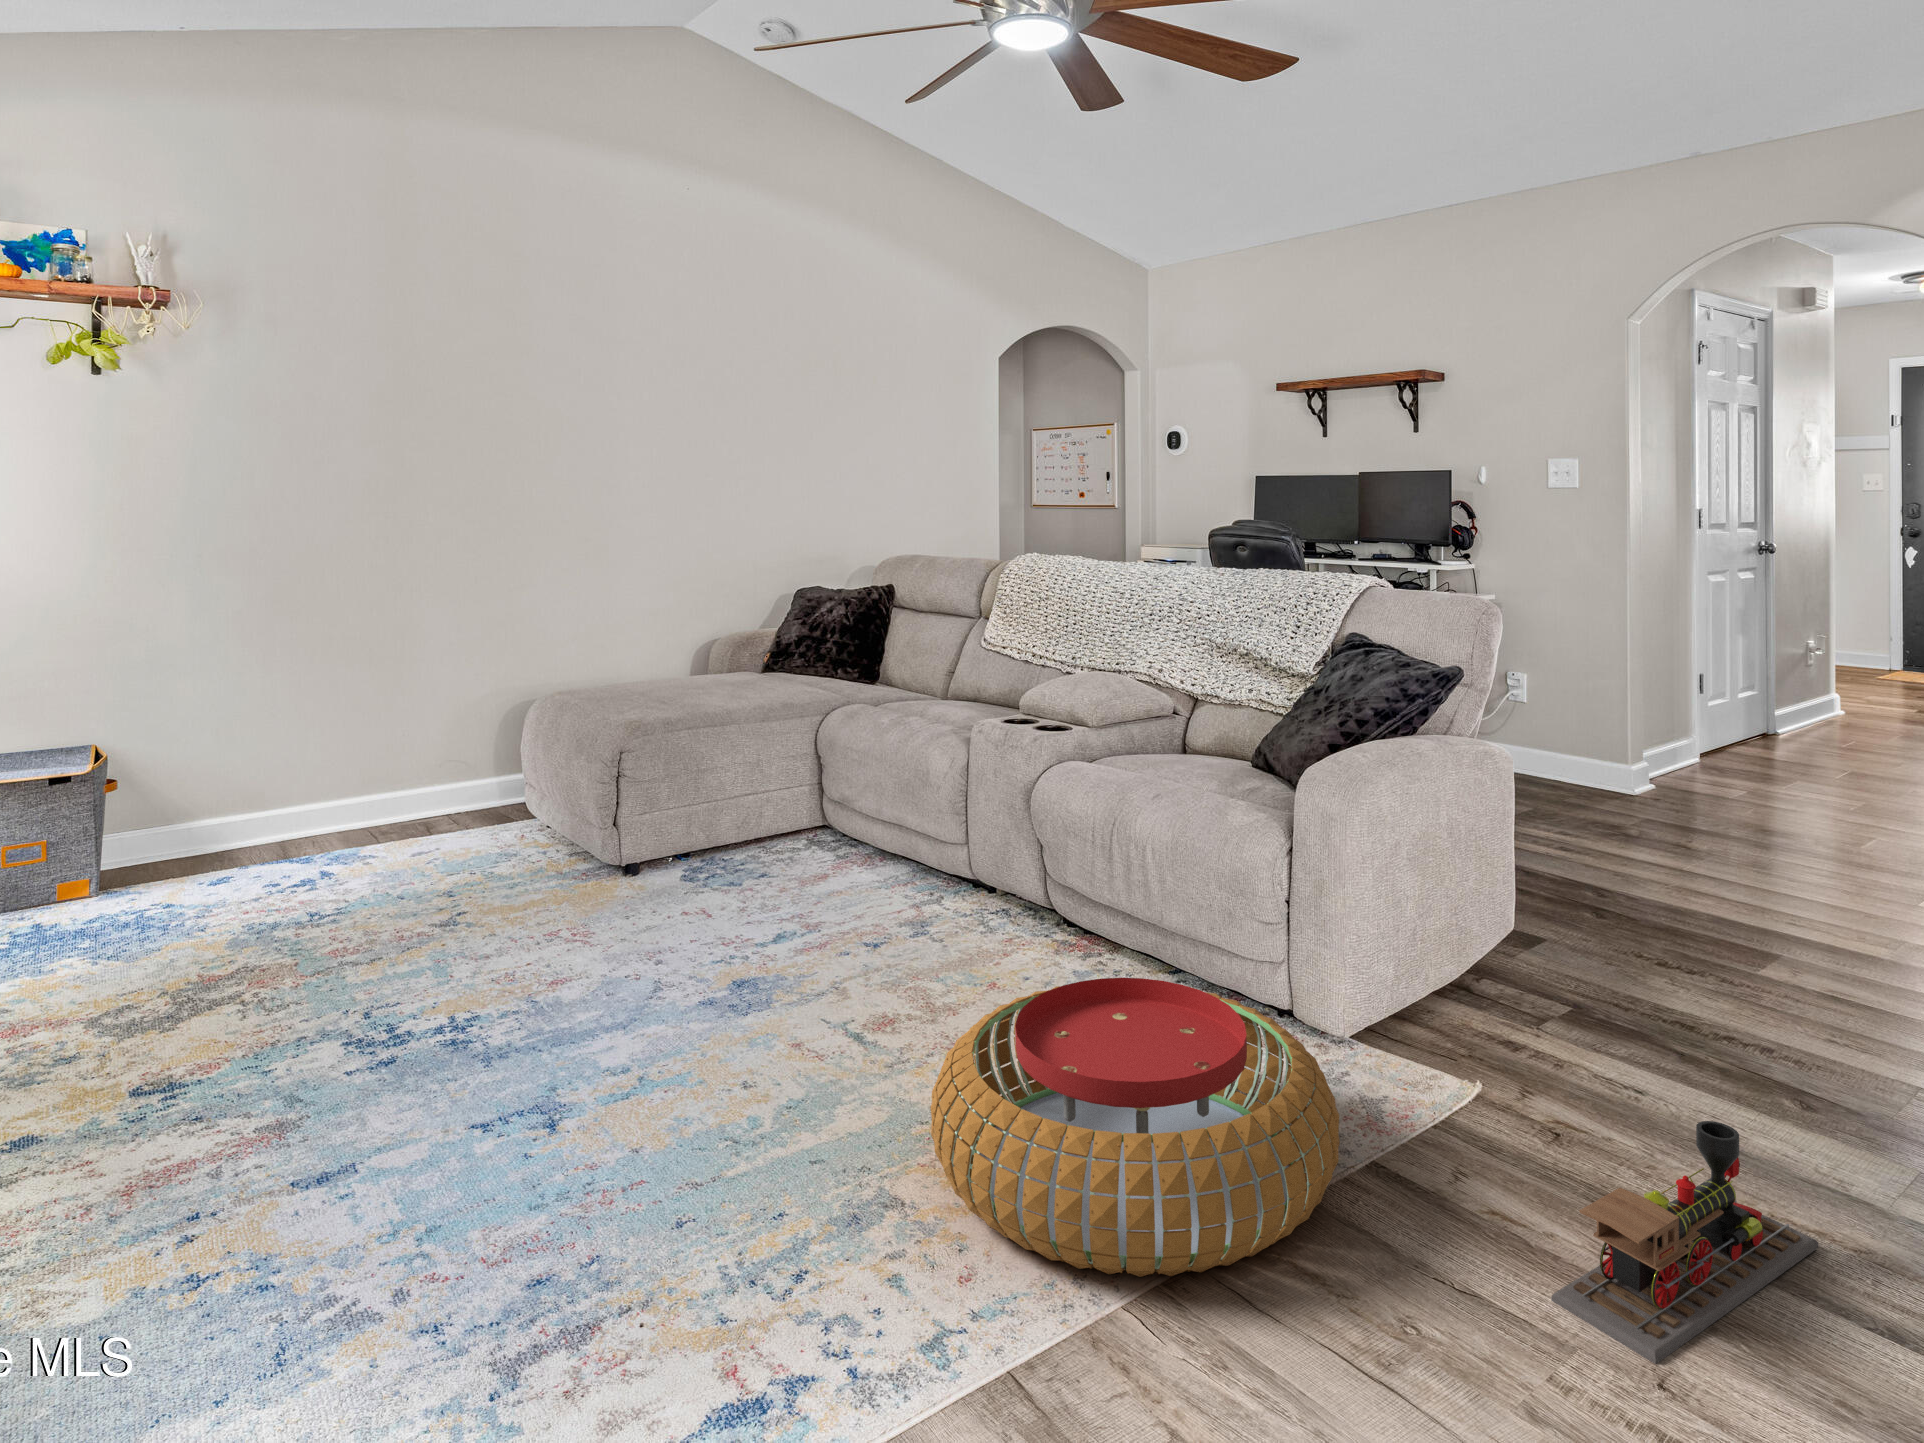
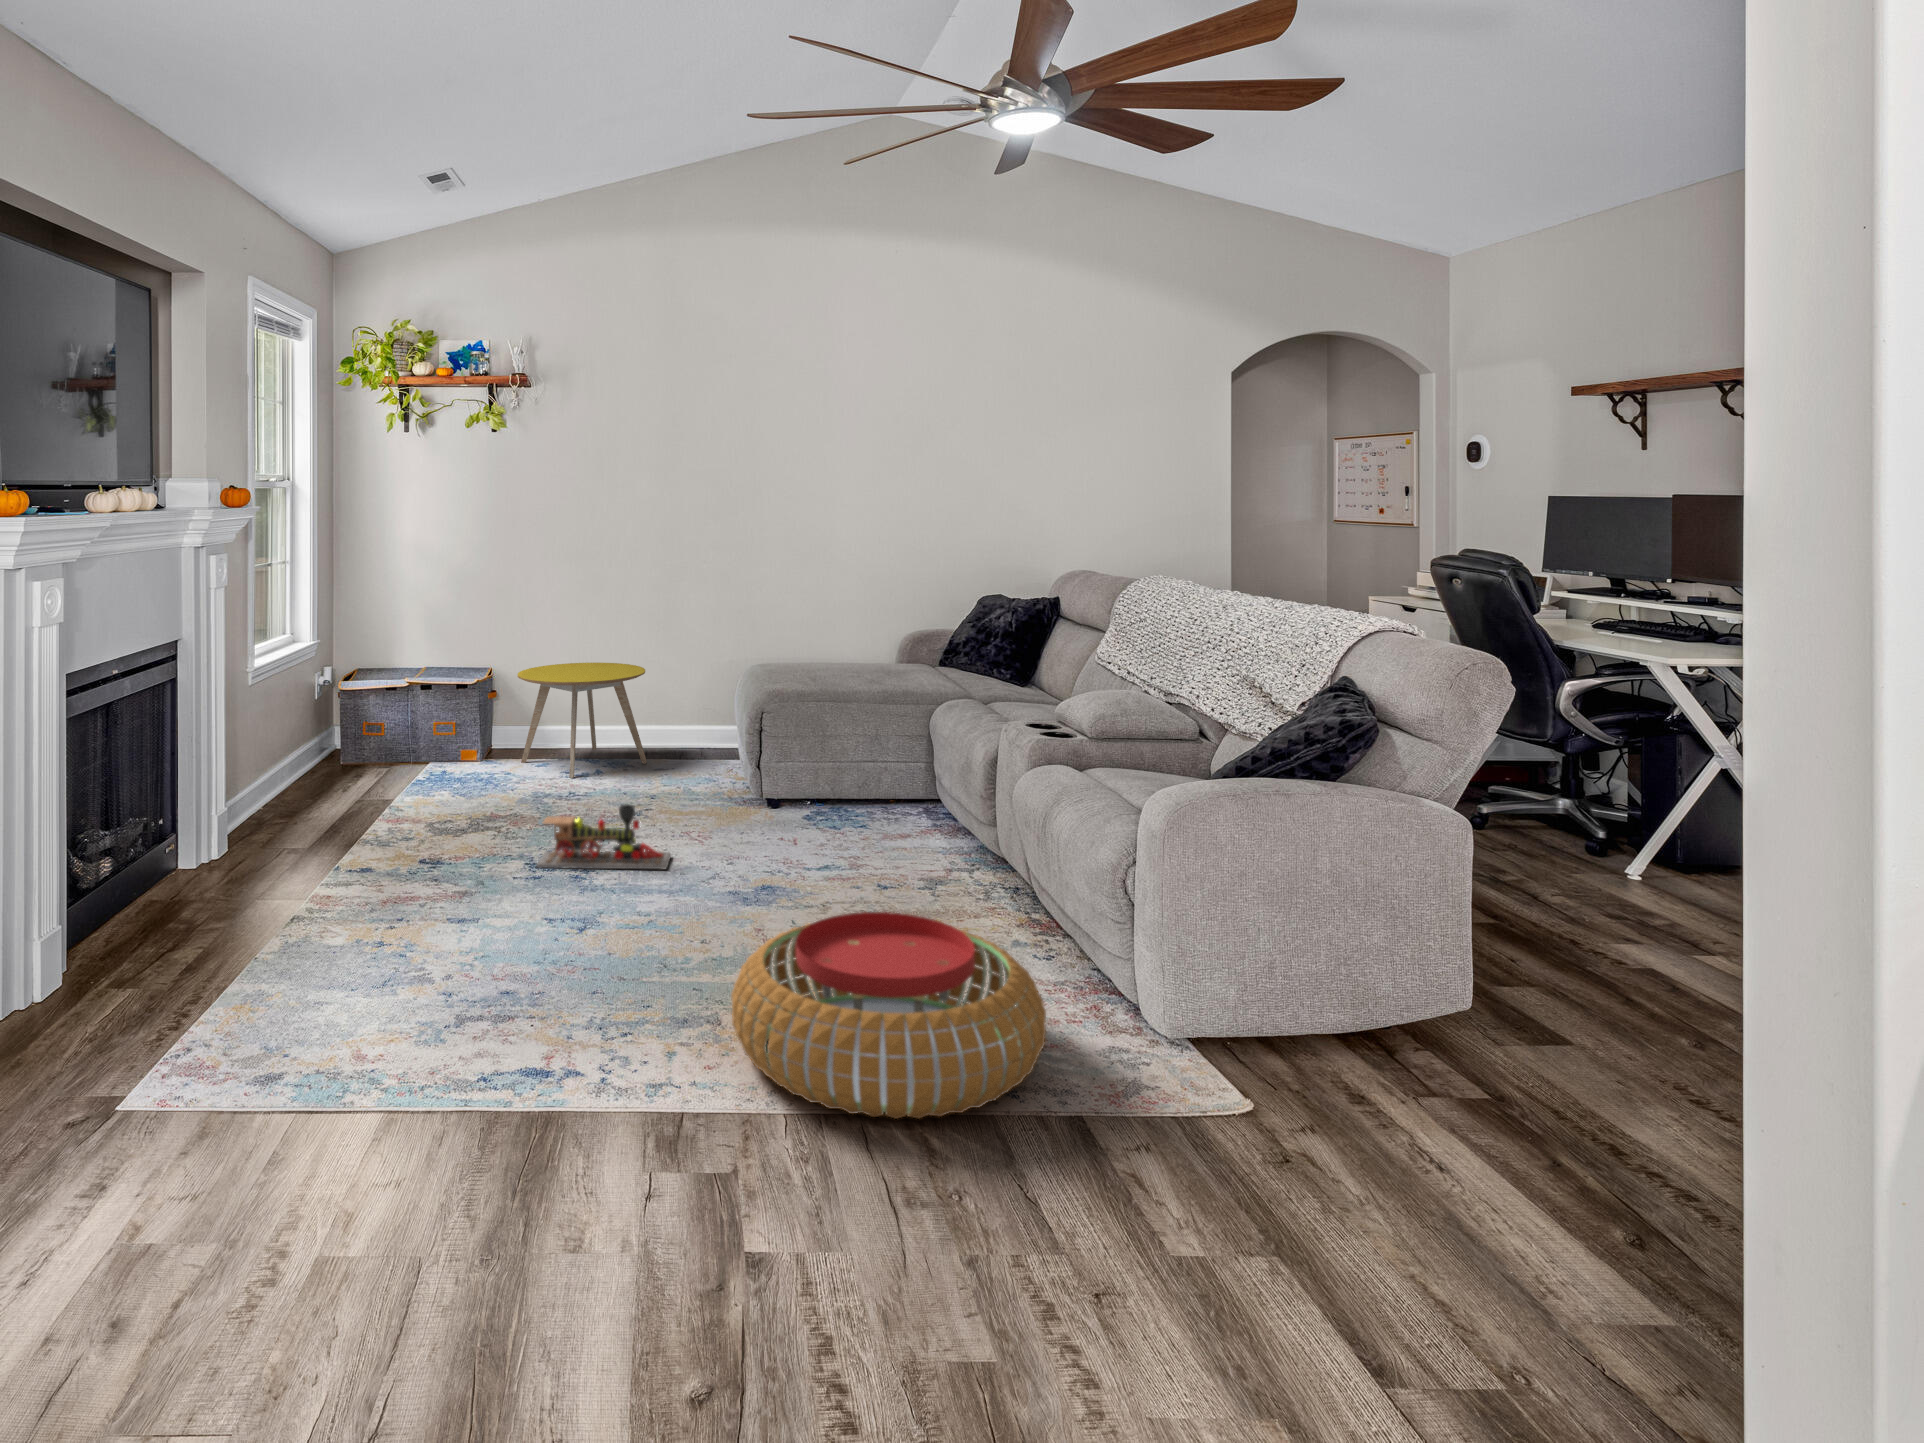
side table: none [163,714,384,891] -> present [517,663,647,778]
toy train: present [1551,1121,1819,1364] -> present [536,804,671,869]

